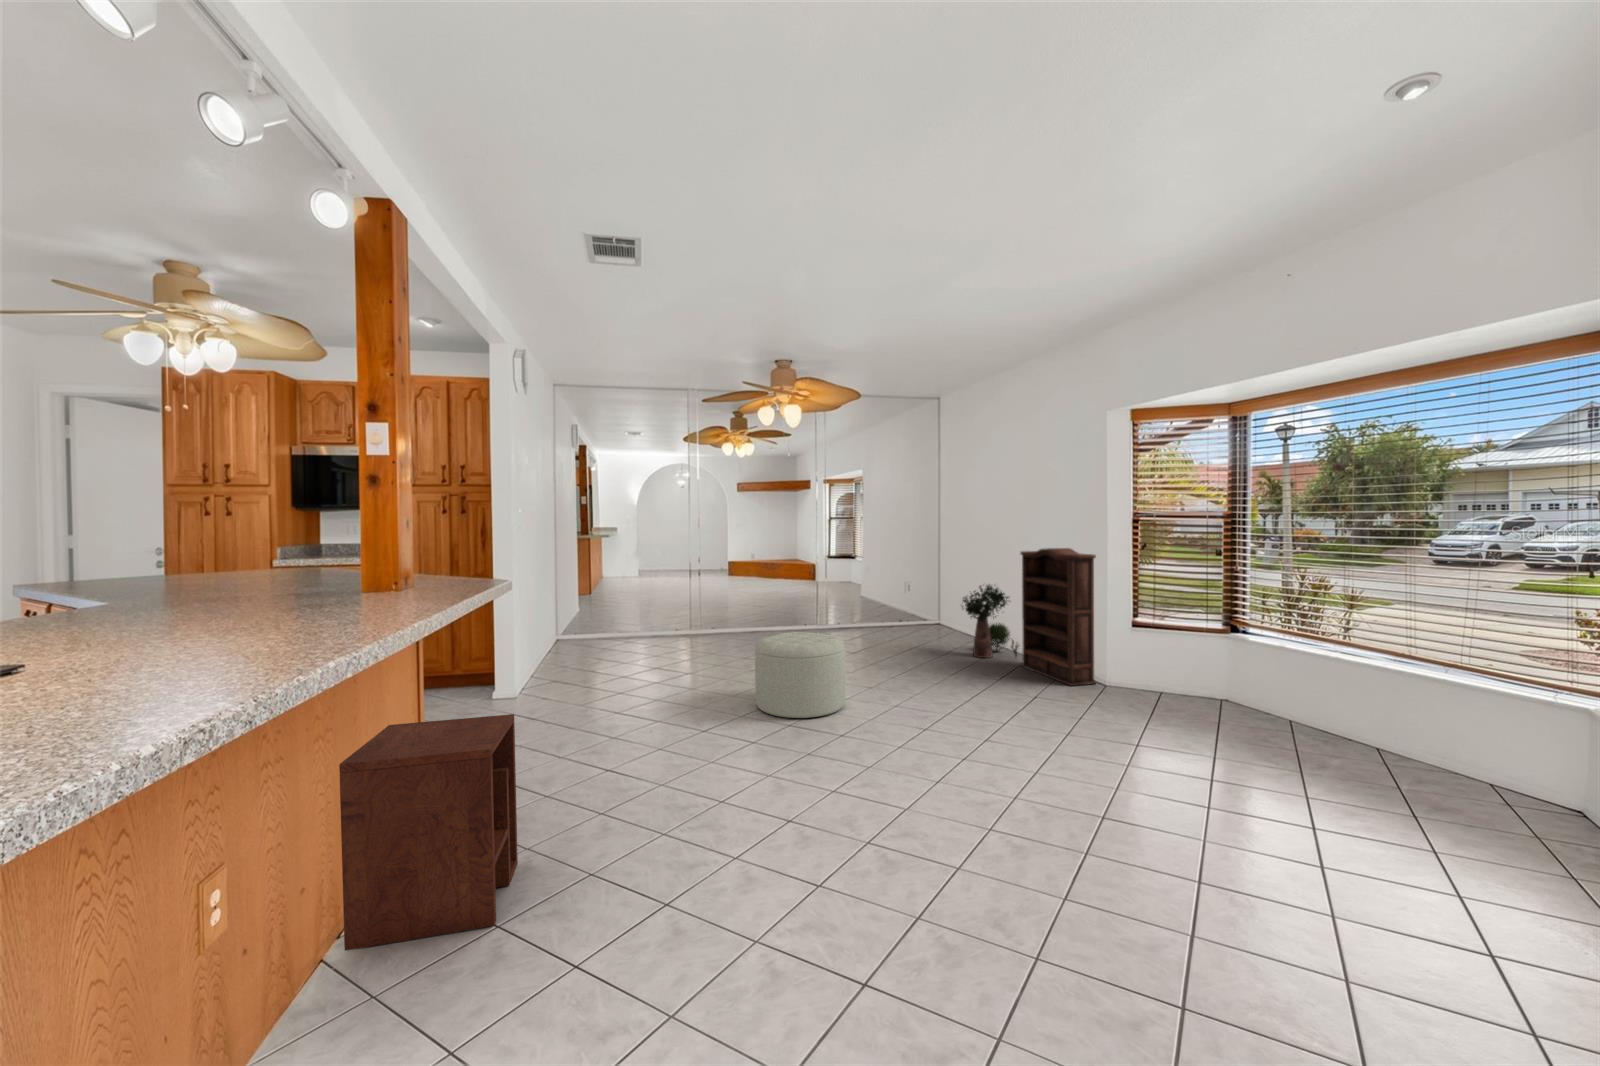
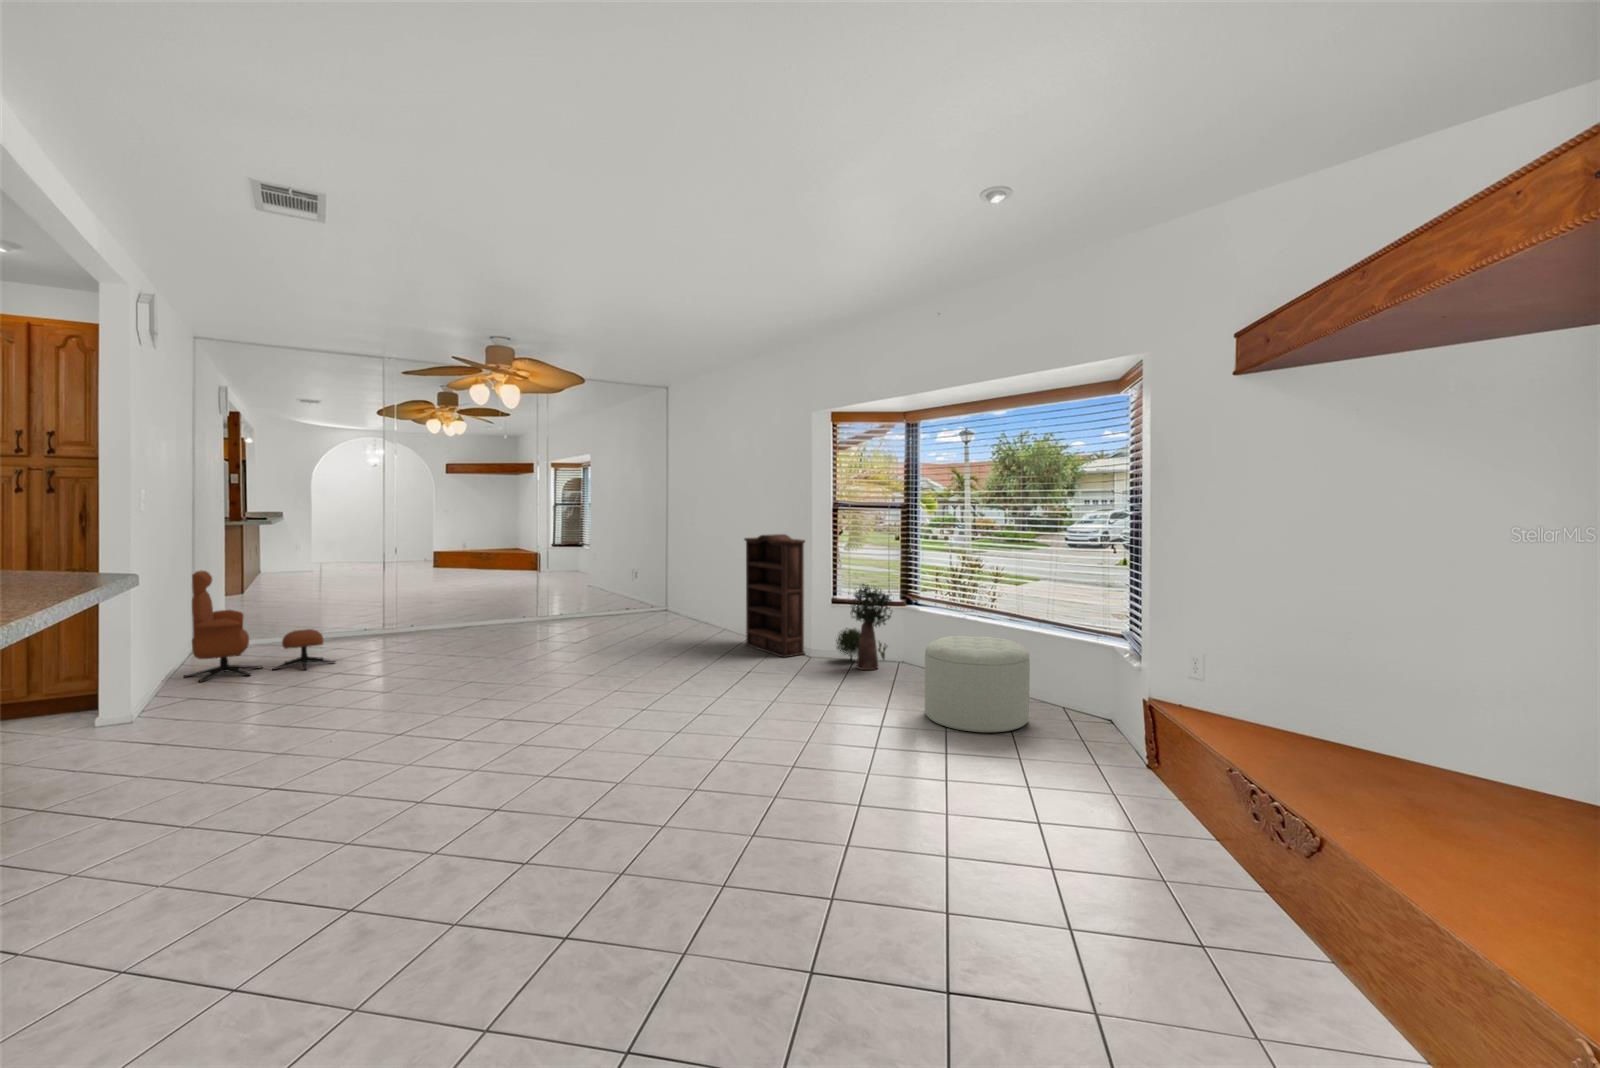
lounge chair: none [549,575,653,666] -> present [183,571,335,682]
potted plant: present [963,584,1018,658] -> present [837,584,892,670]
ottoman: present [755,632,845,718] -> present [925,636,1030,732]
side table: present [339,714,518,950] -> none [5,703,212,949]

